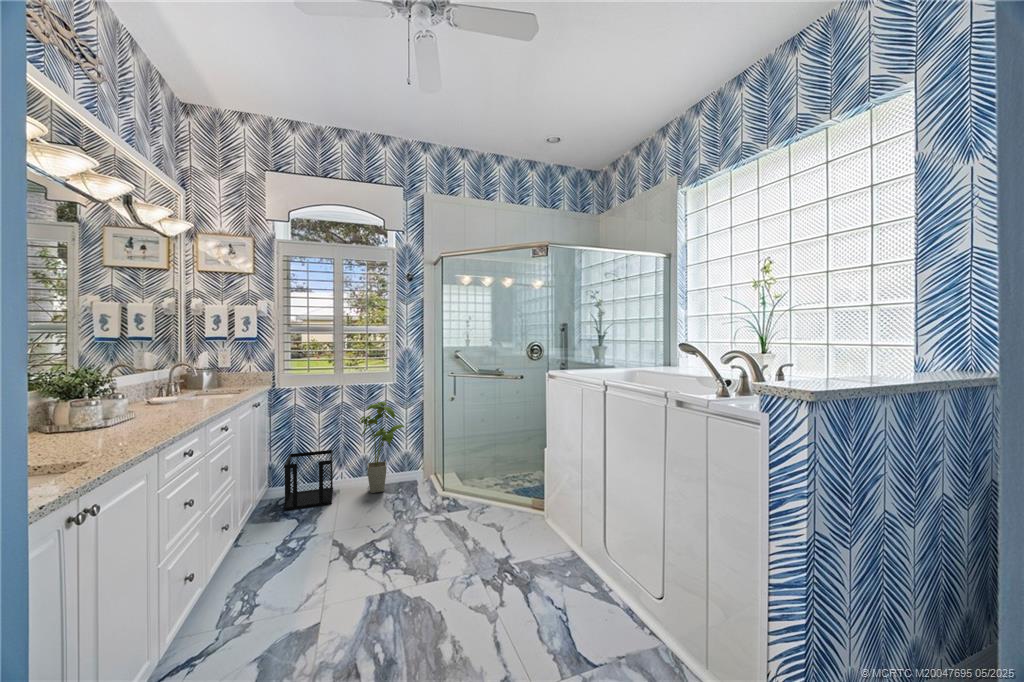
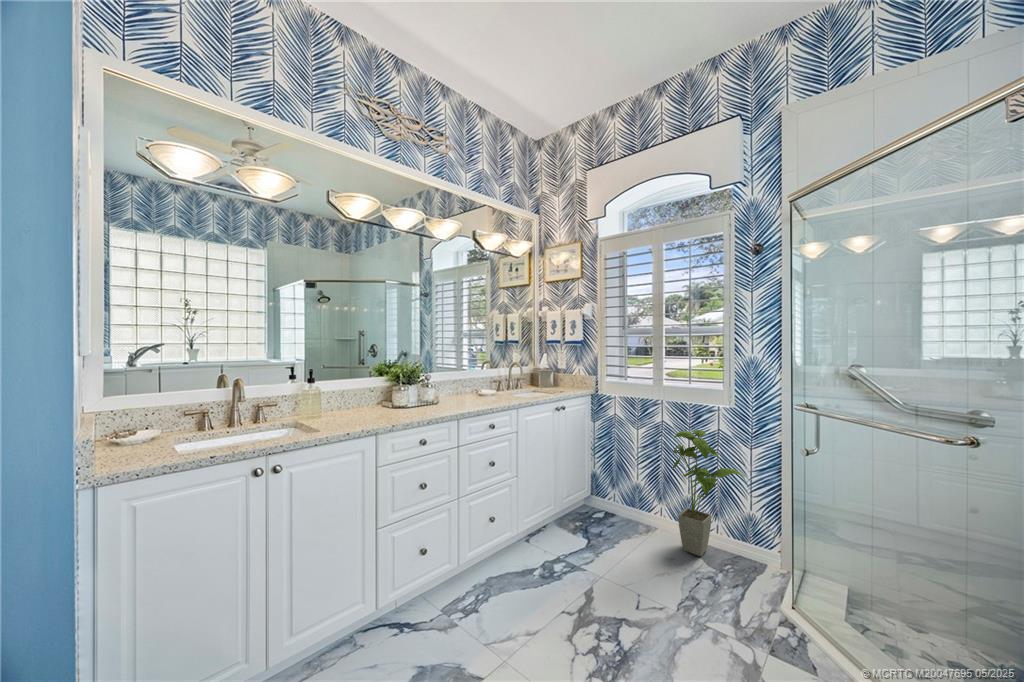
wastebasket: present [284,450,333,510] -> none [585,467,649,542]

